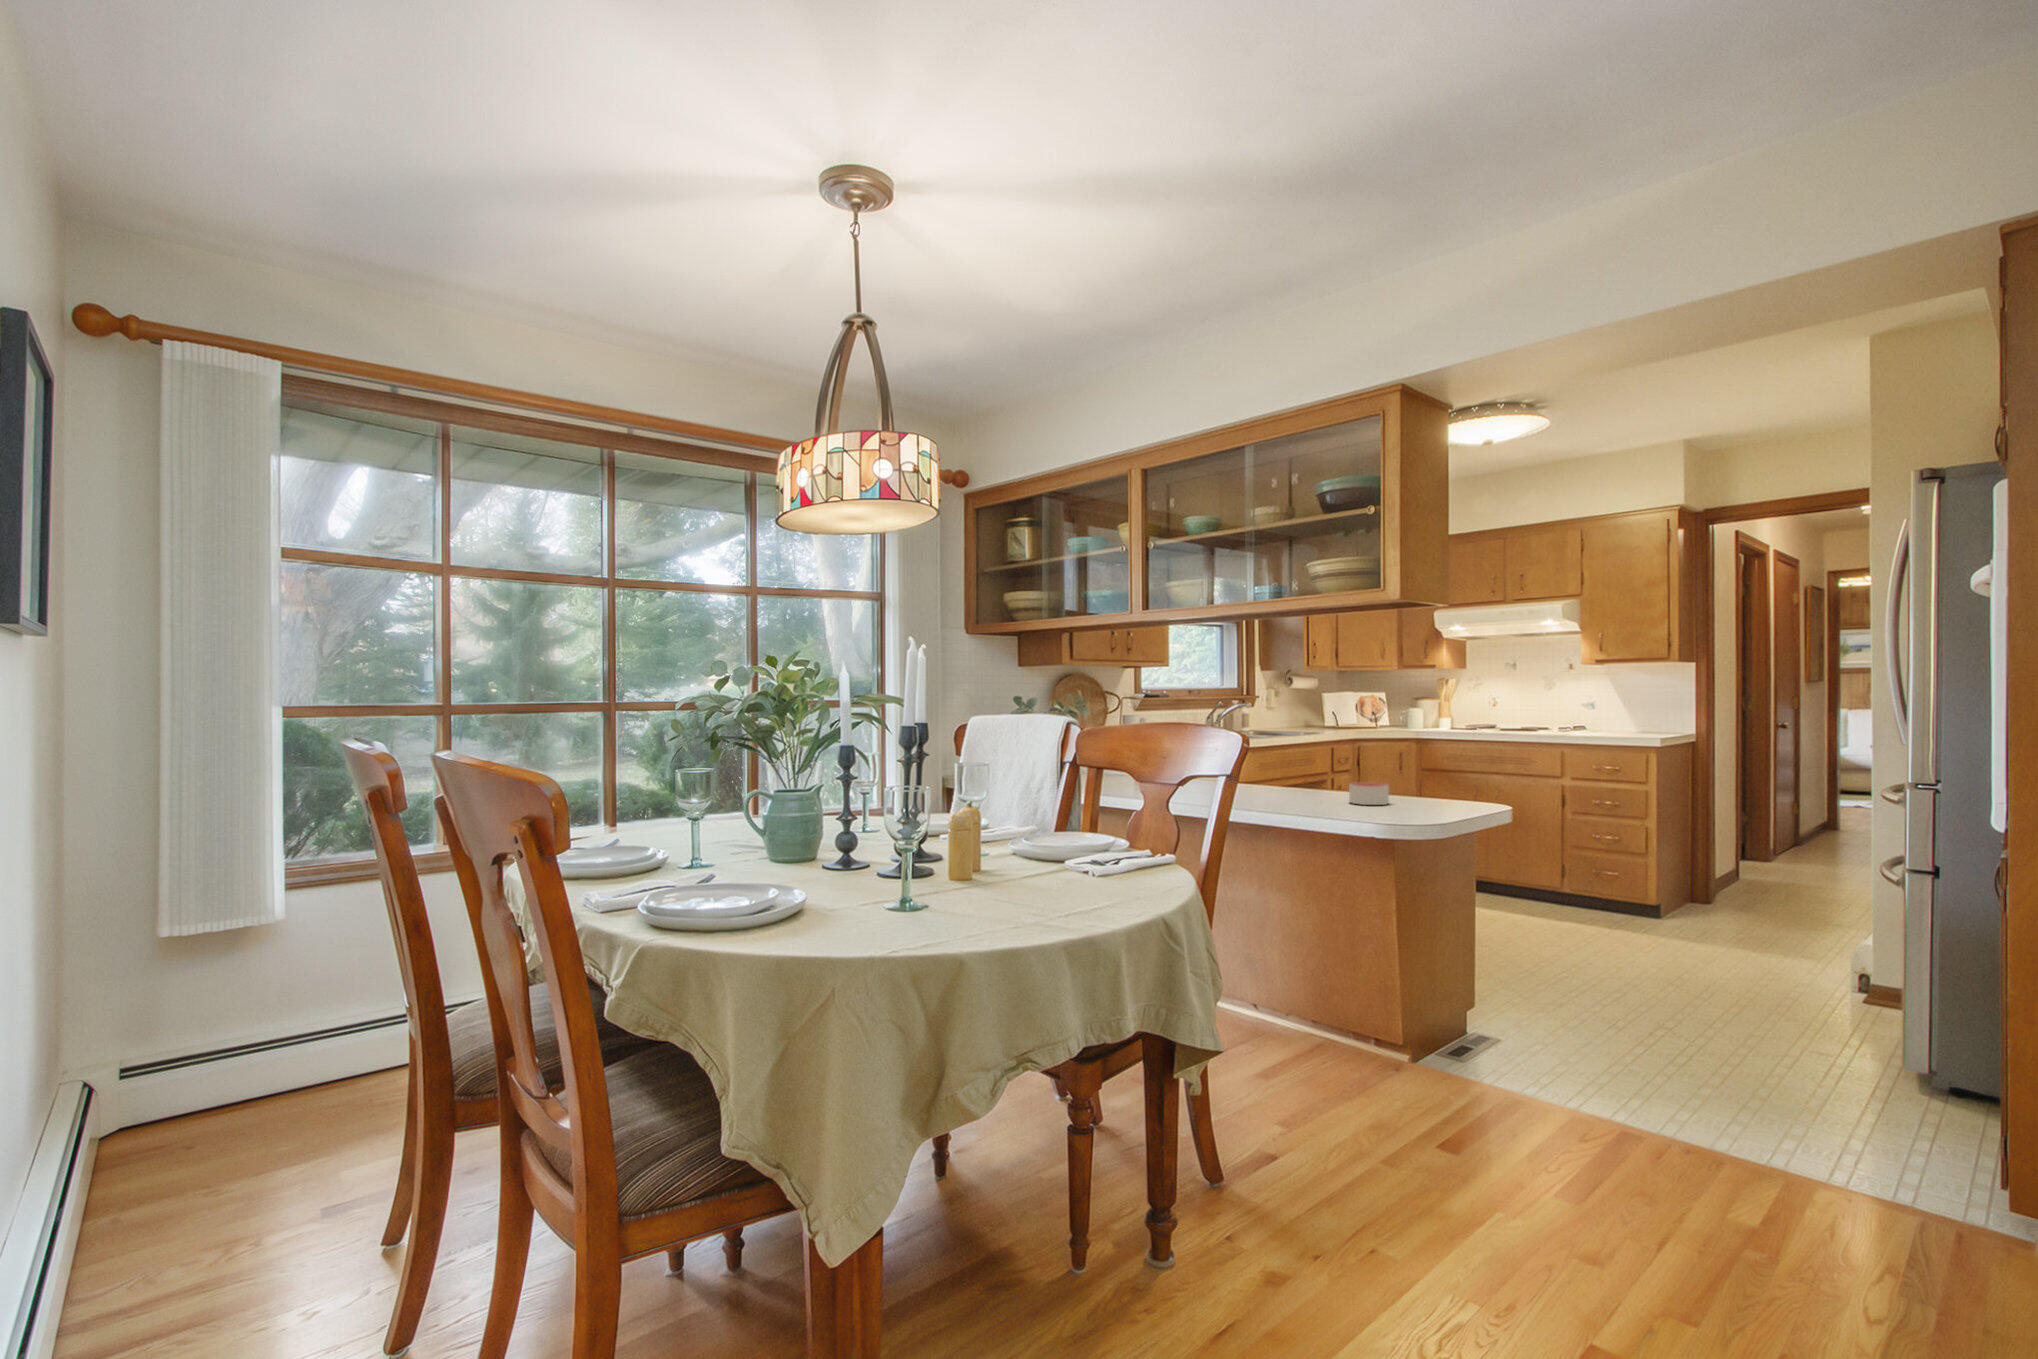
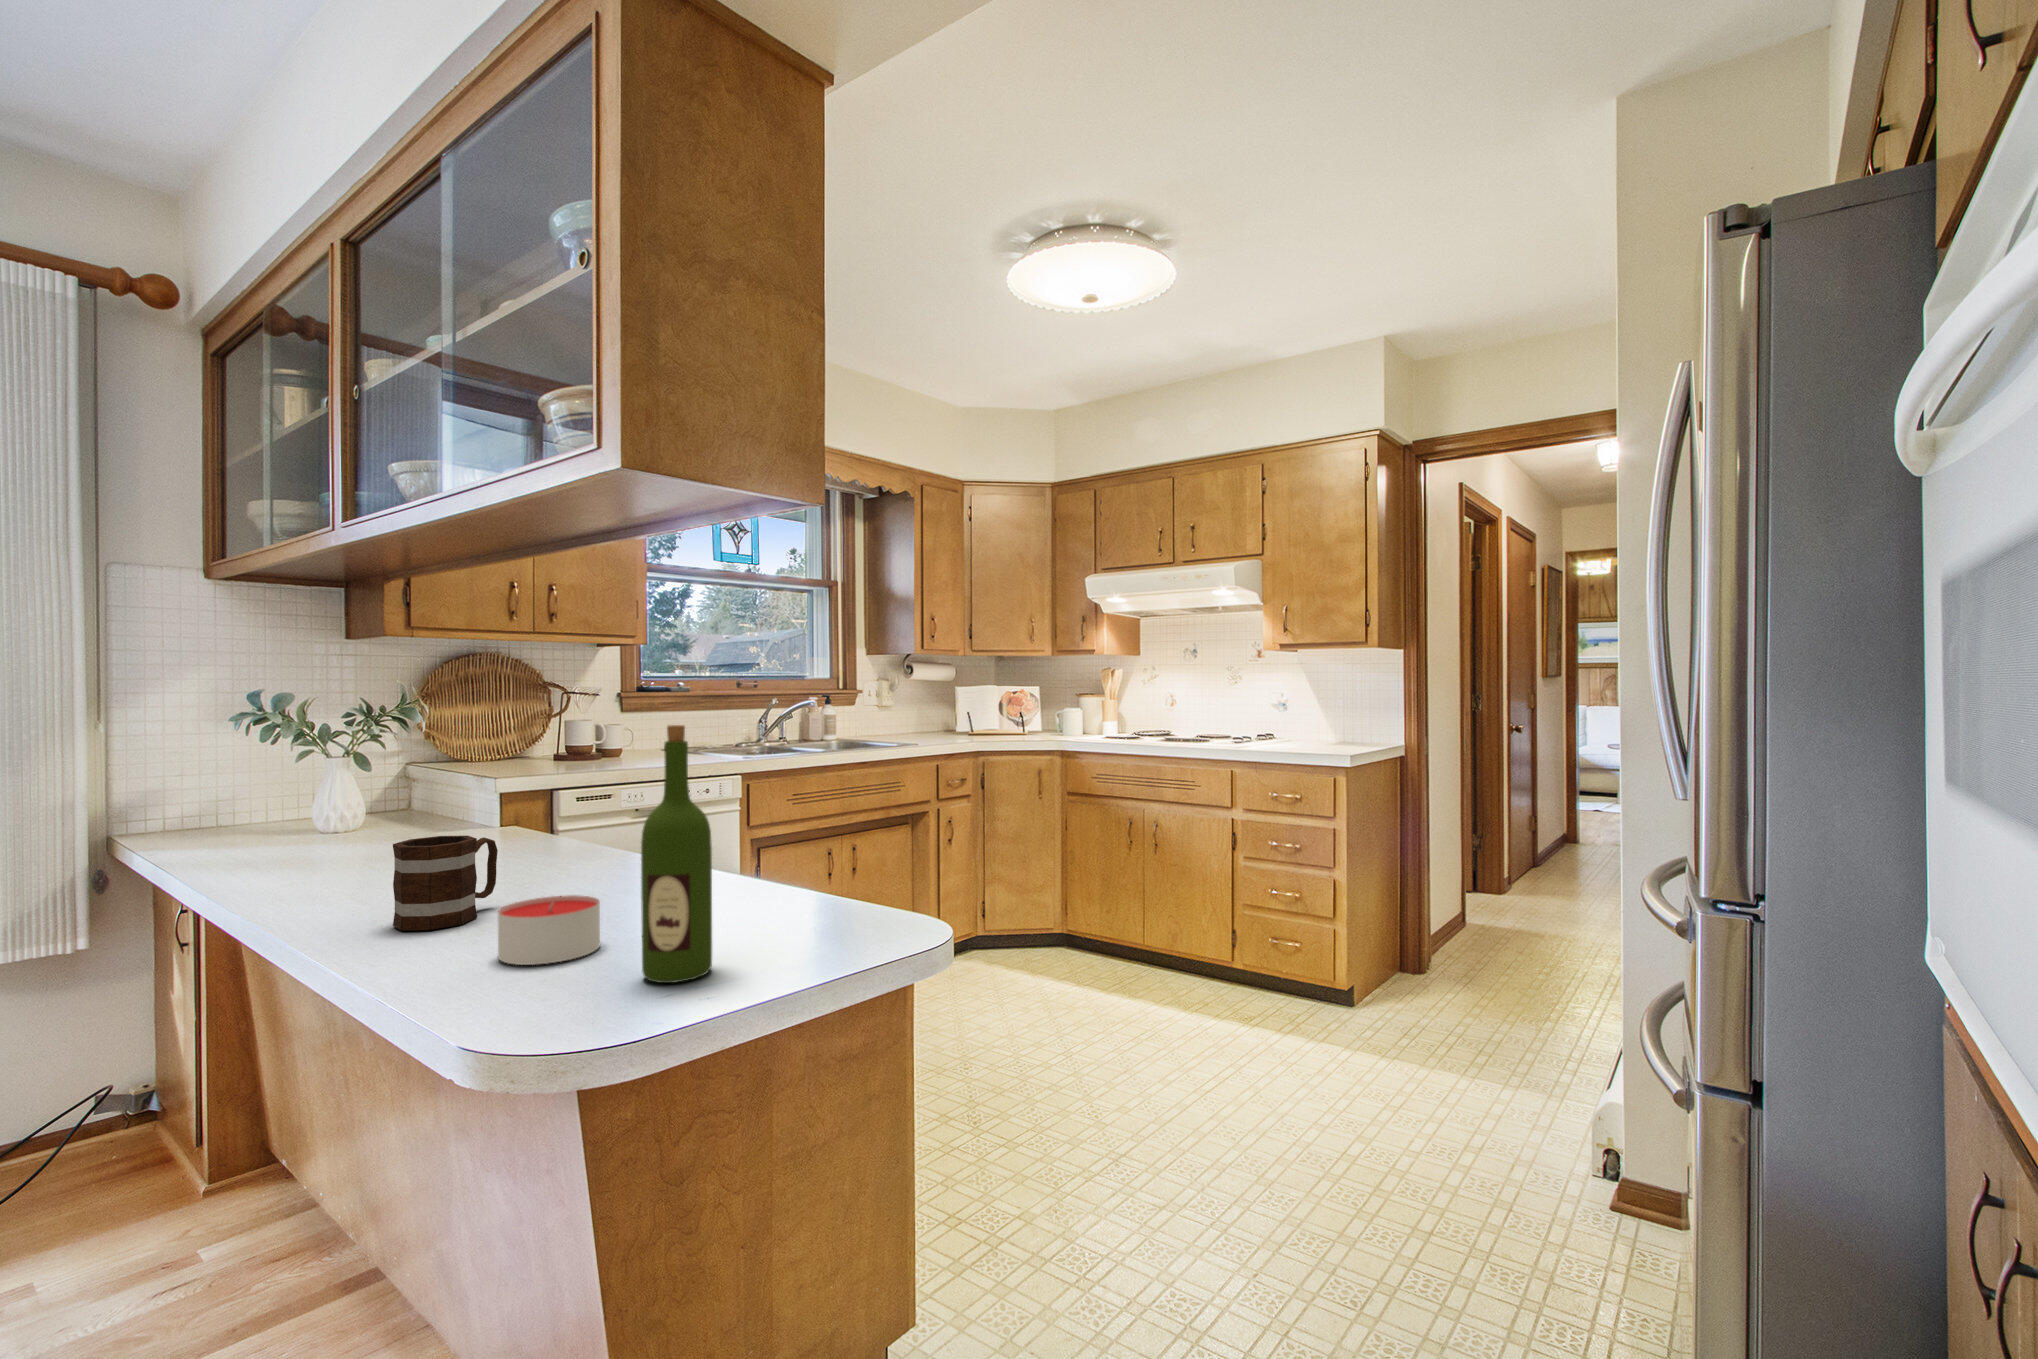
wine bottle: none [1431,710,1460,809] -> present [641,725,712,983]
mug: none [1266,760,1298,798] -> present [393,836,498,930]

